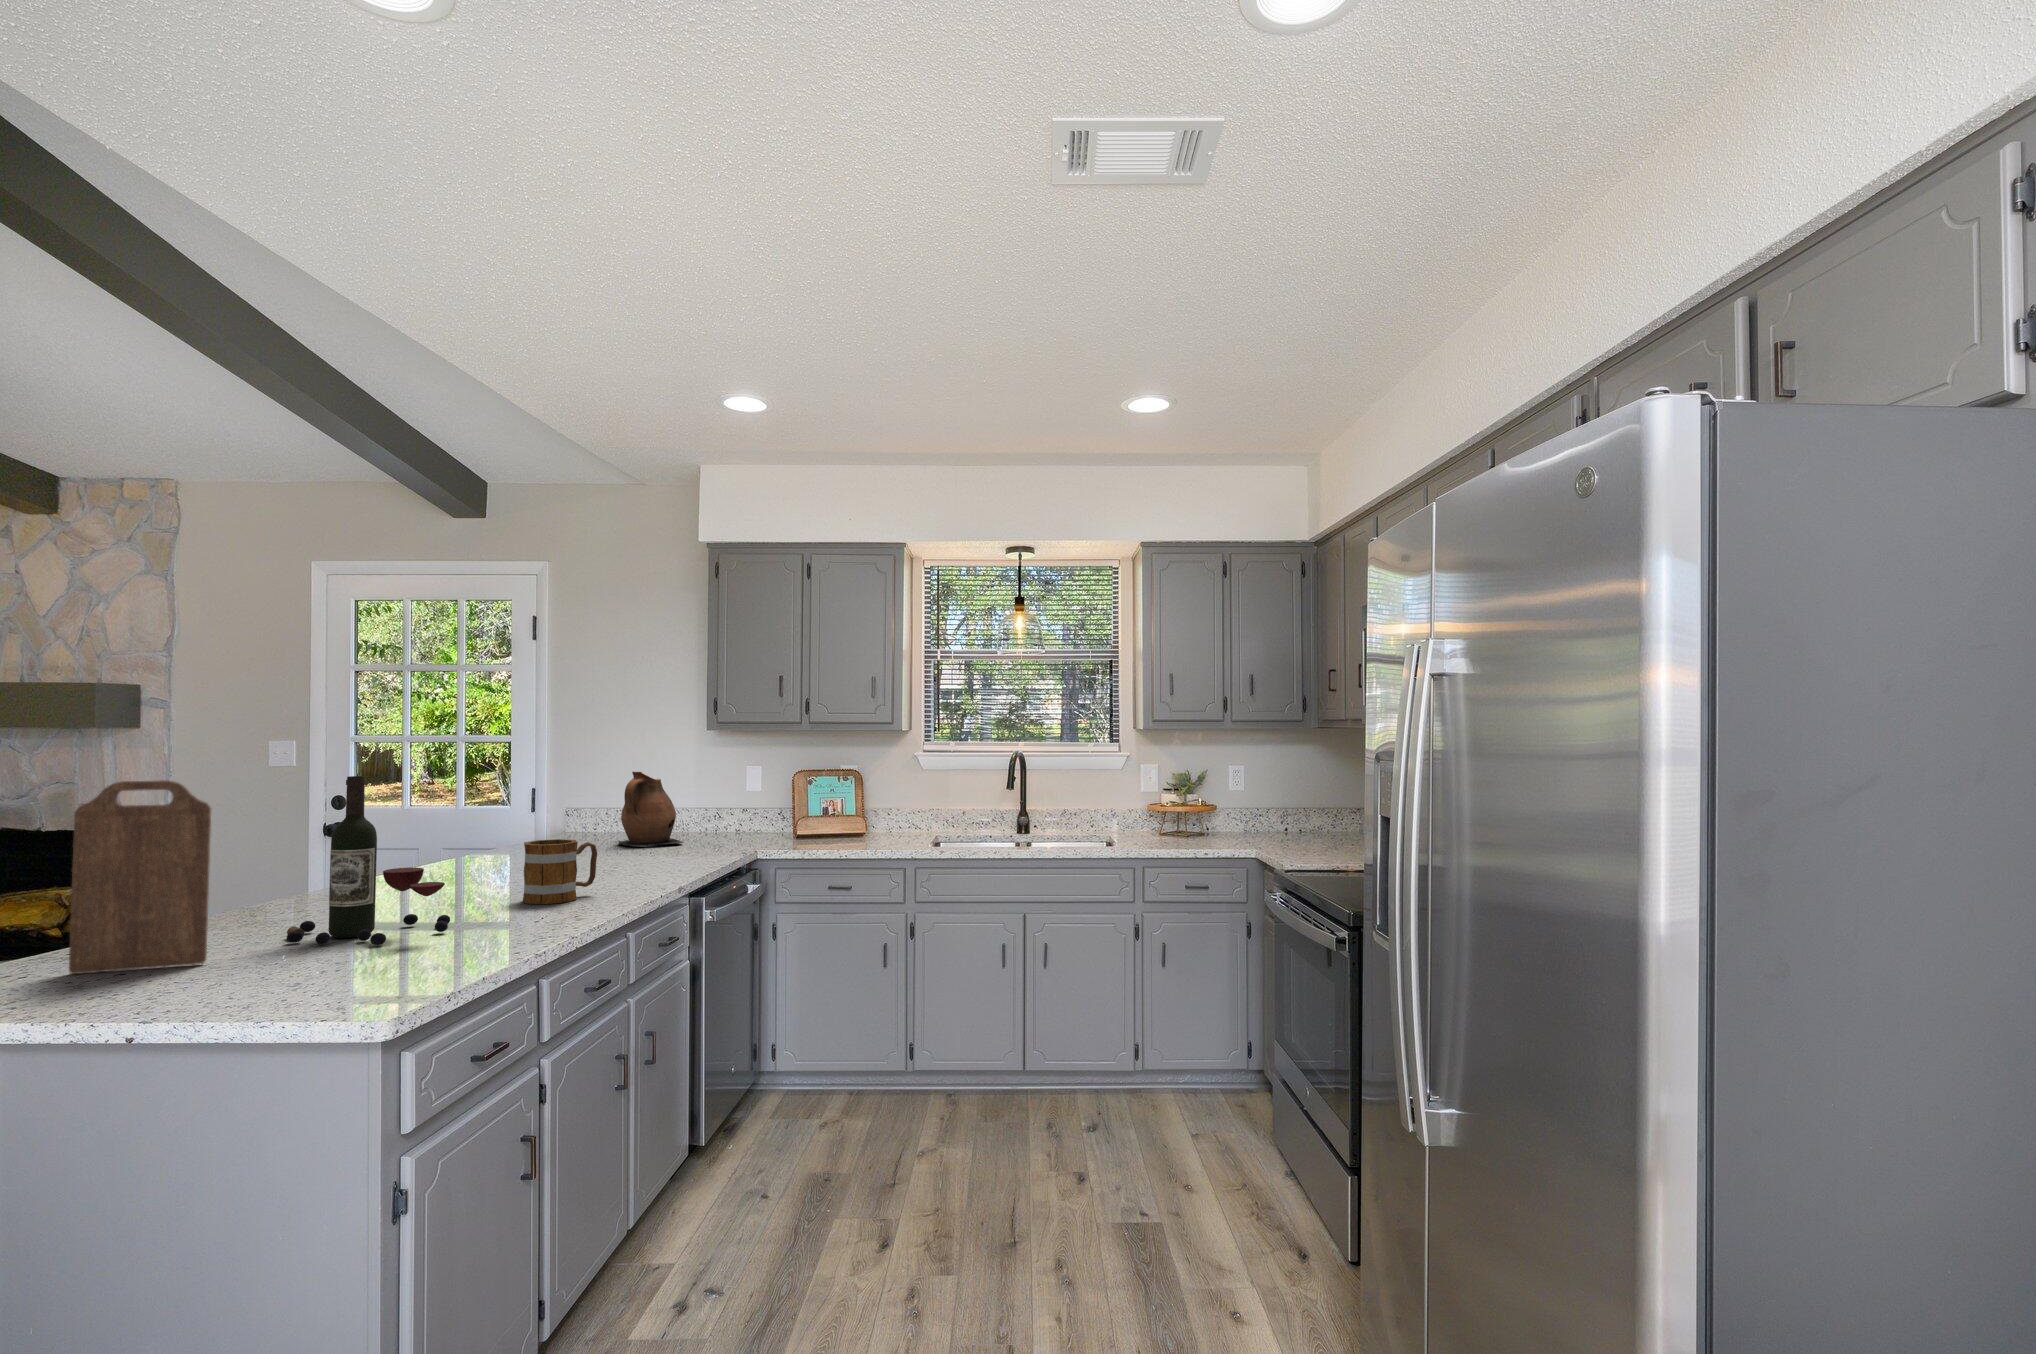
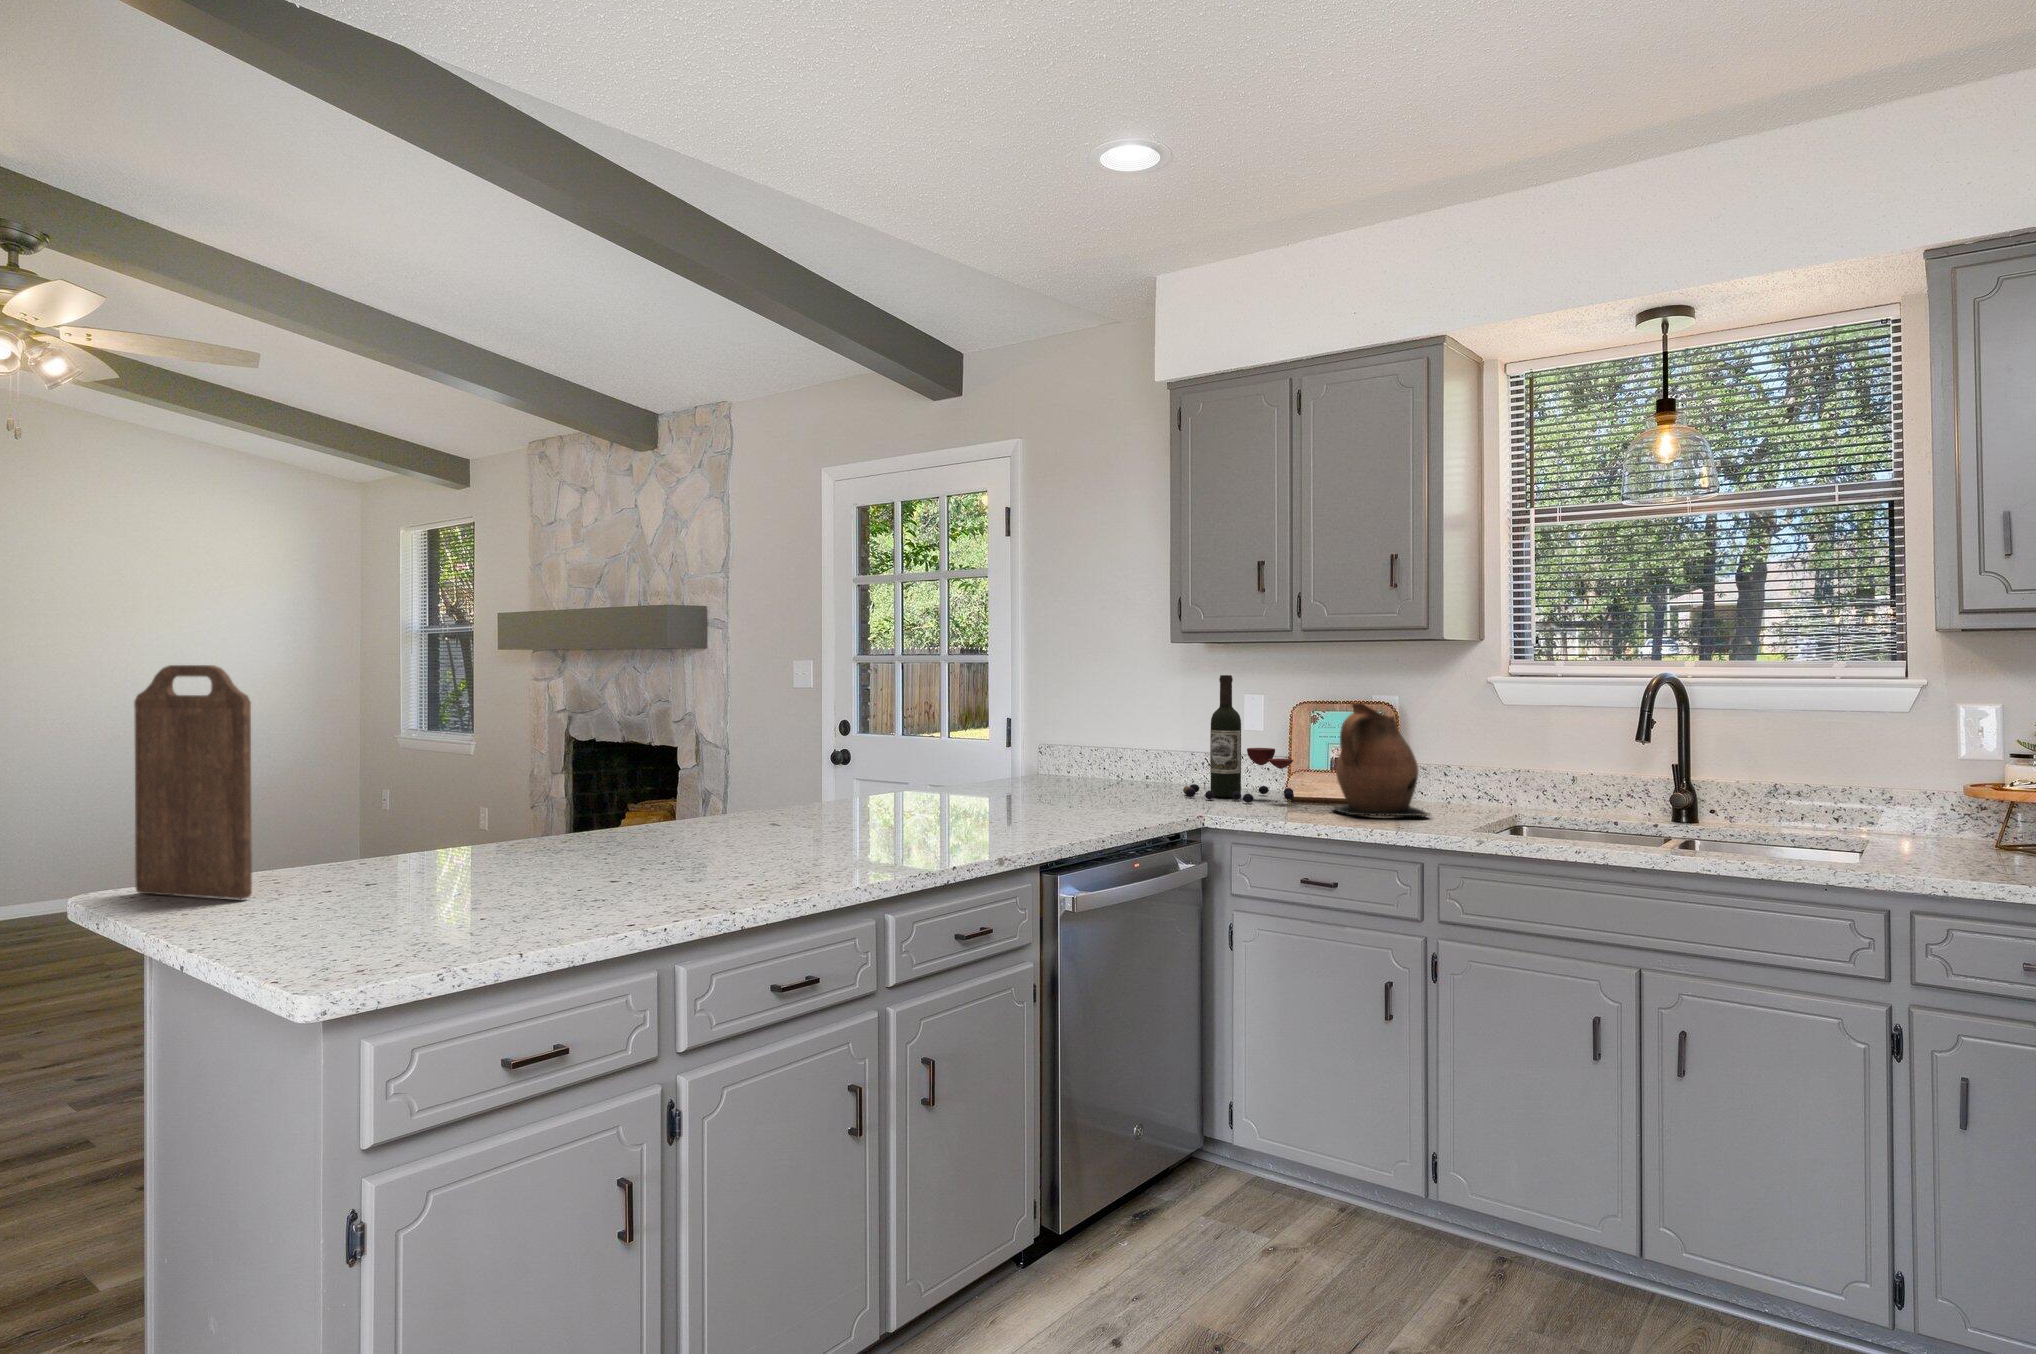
ceramic pitcher: present [618,771,683,846] -> present [1333,703,1429,817]
wine bottle: present [287,776,450,945] -> present [1183,675,1294,803]
mug: present [523,839,597,904] -> none [744,774,851,865]

